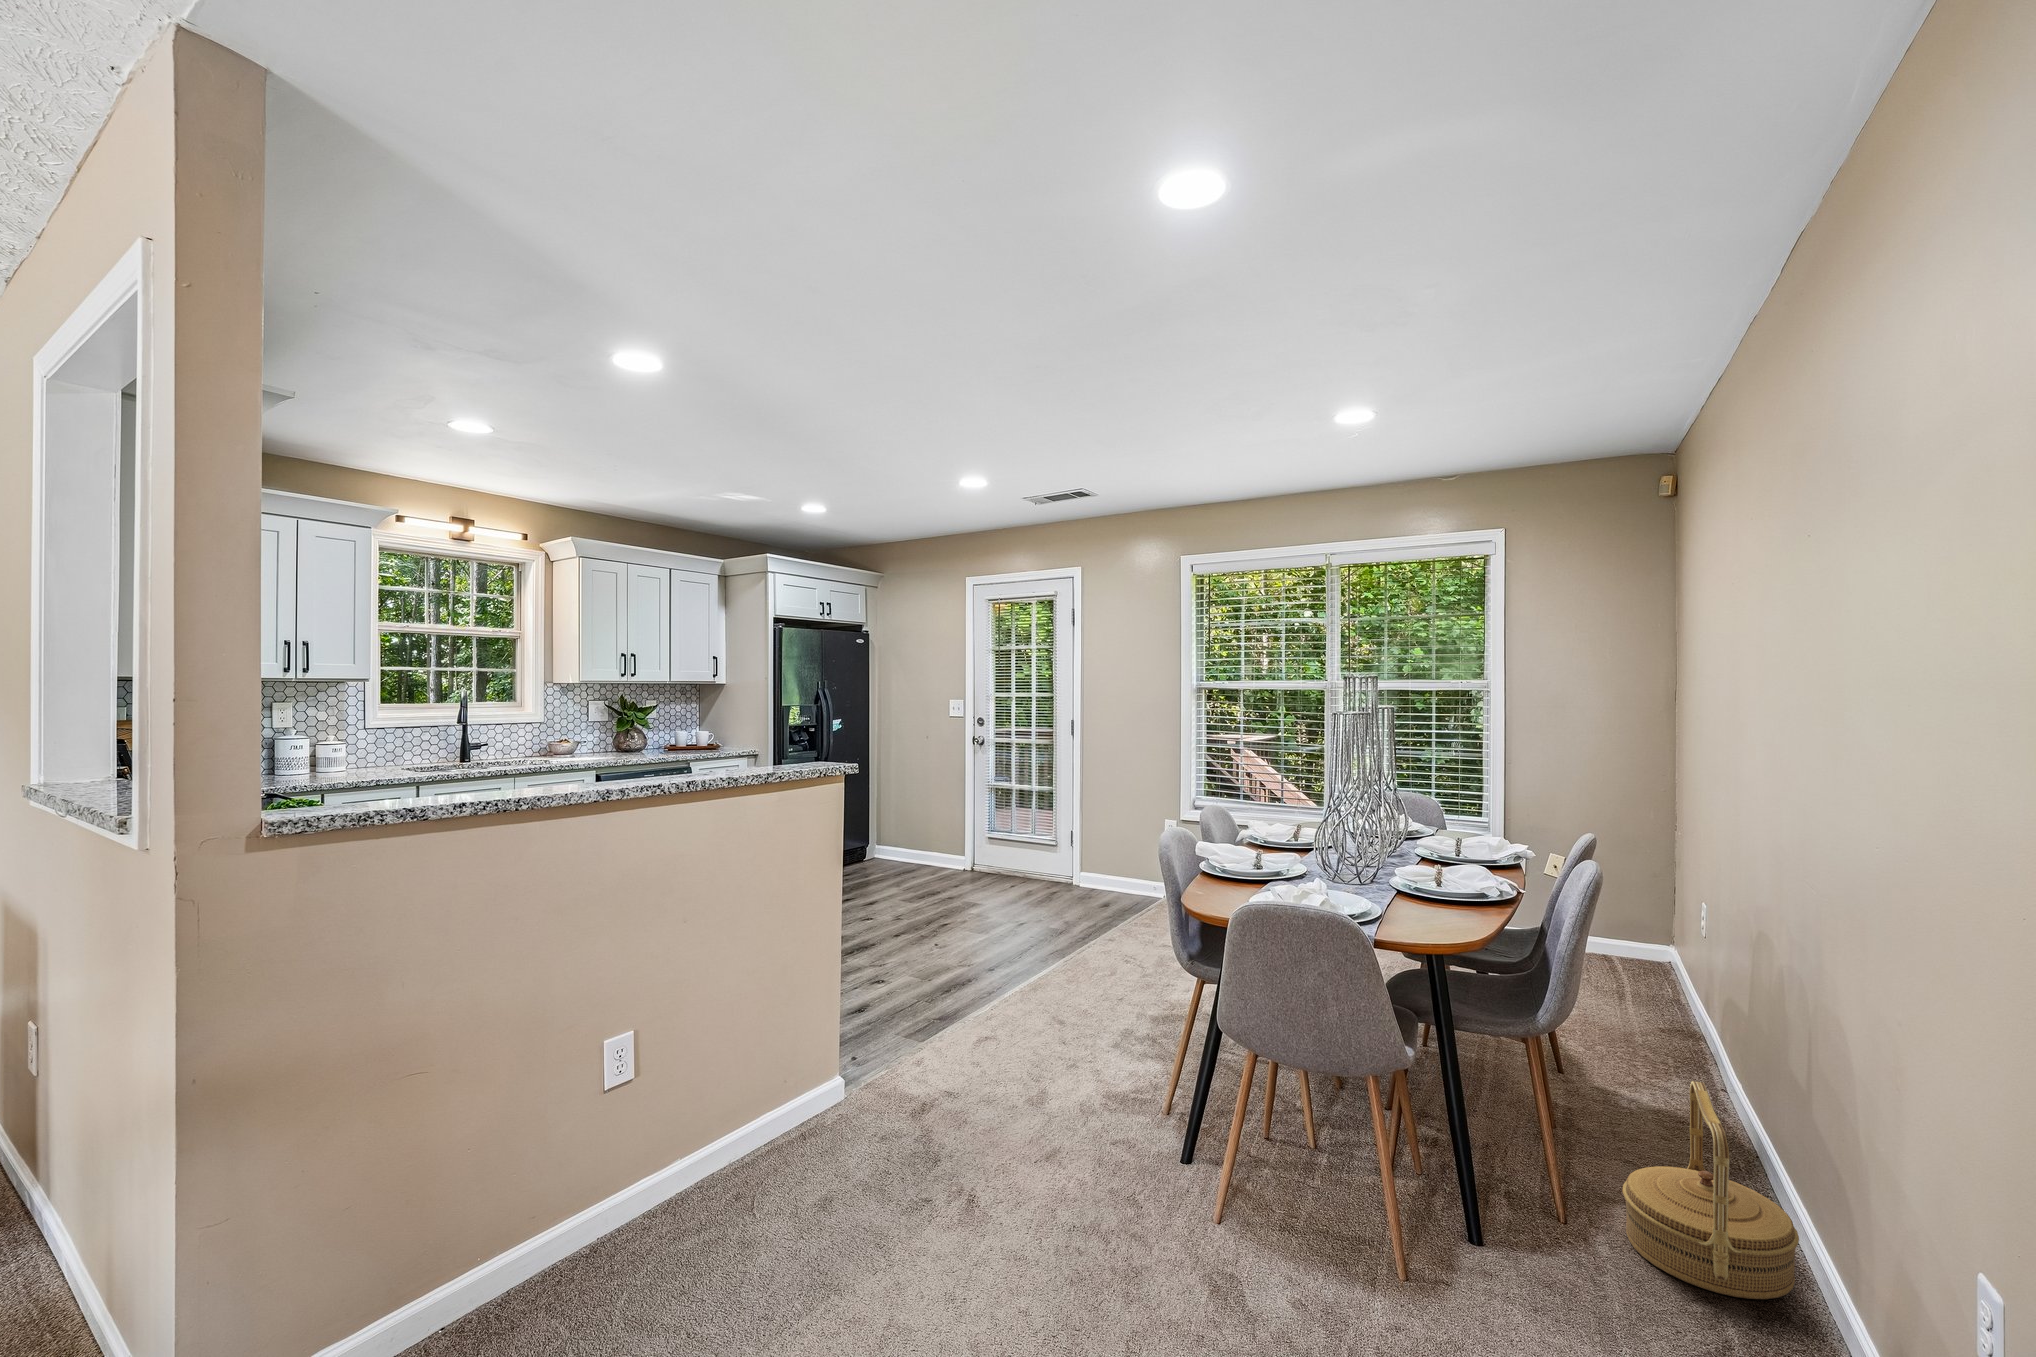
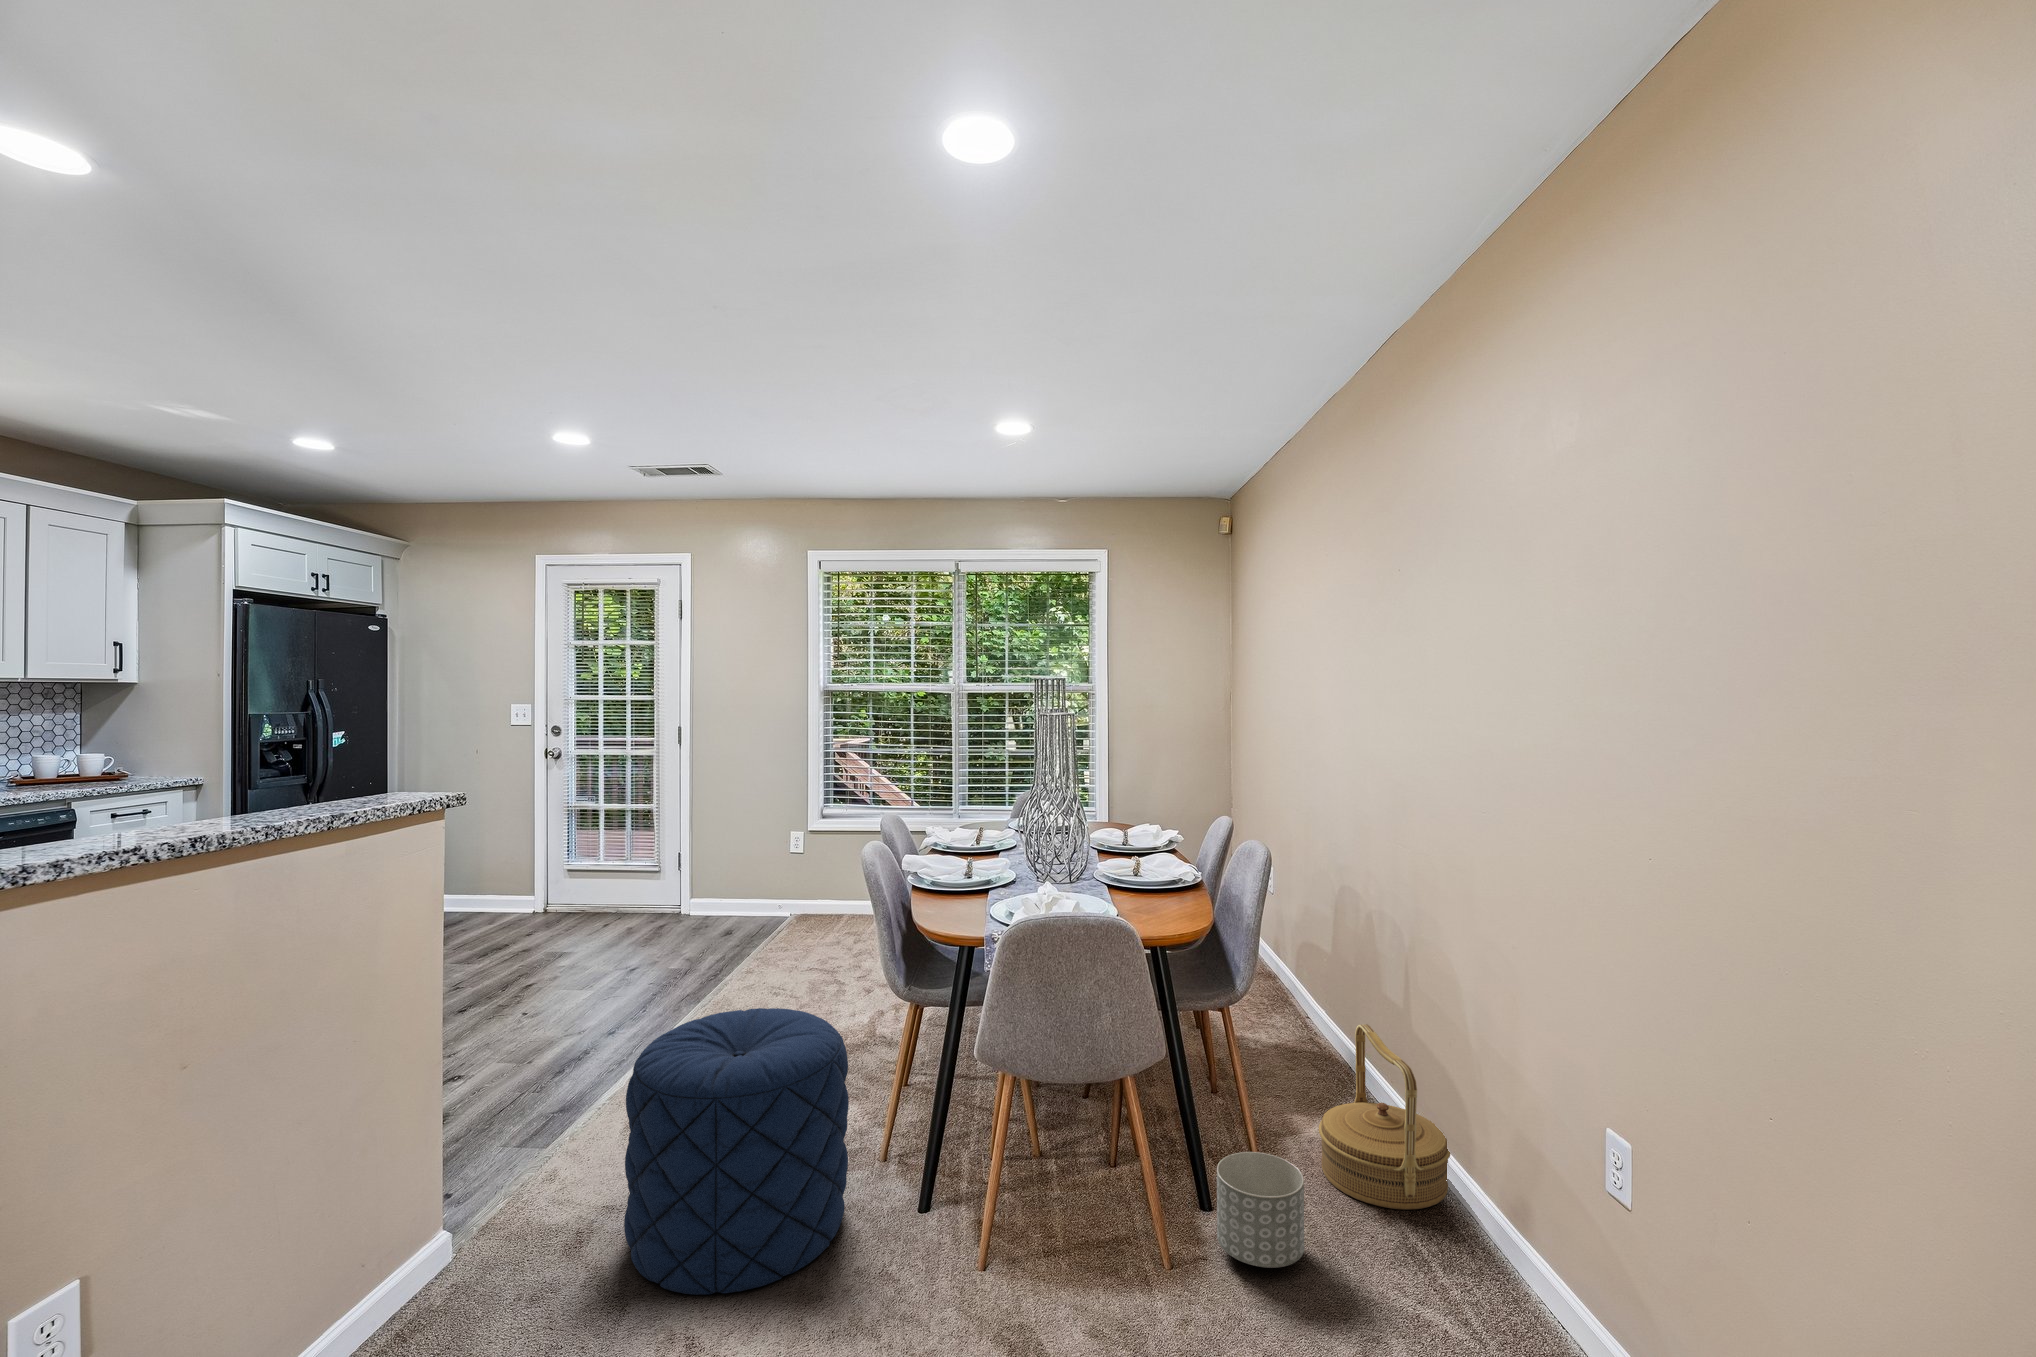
pouf: none [951,955,1123,1171] -> present [624,1008,849,1295]
planter: none [1455,1173,1554,1294] -> present [1217,1152,1304,1268]

